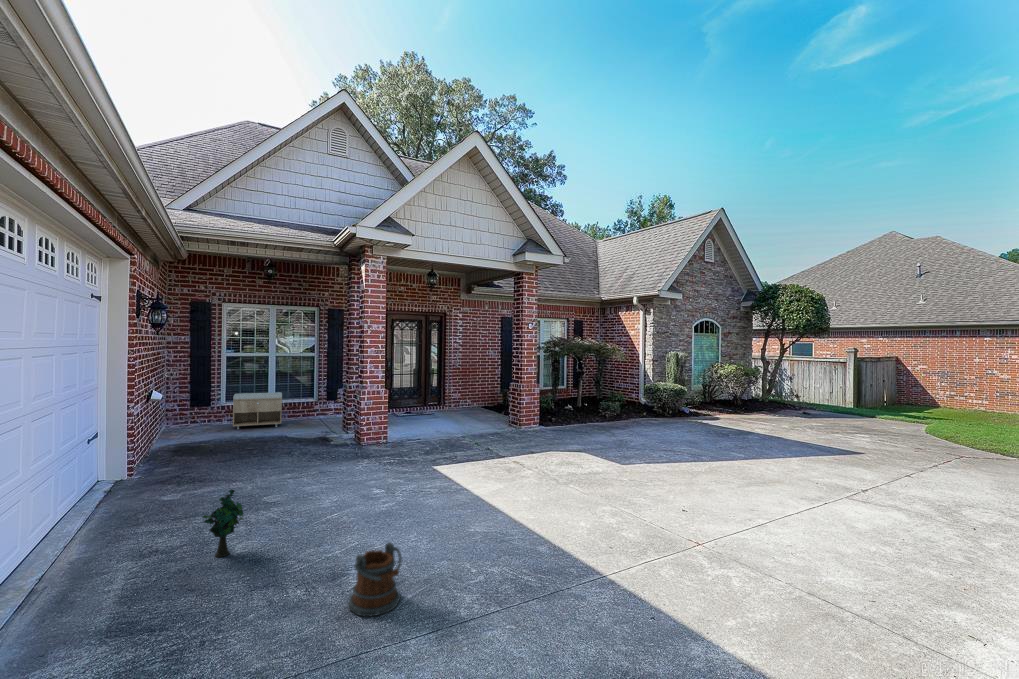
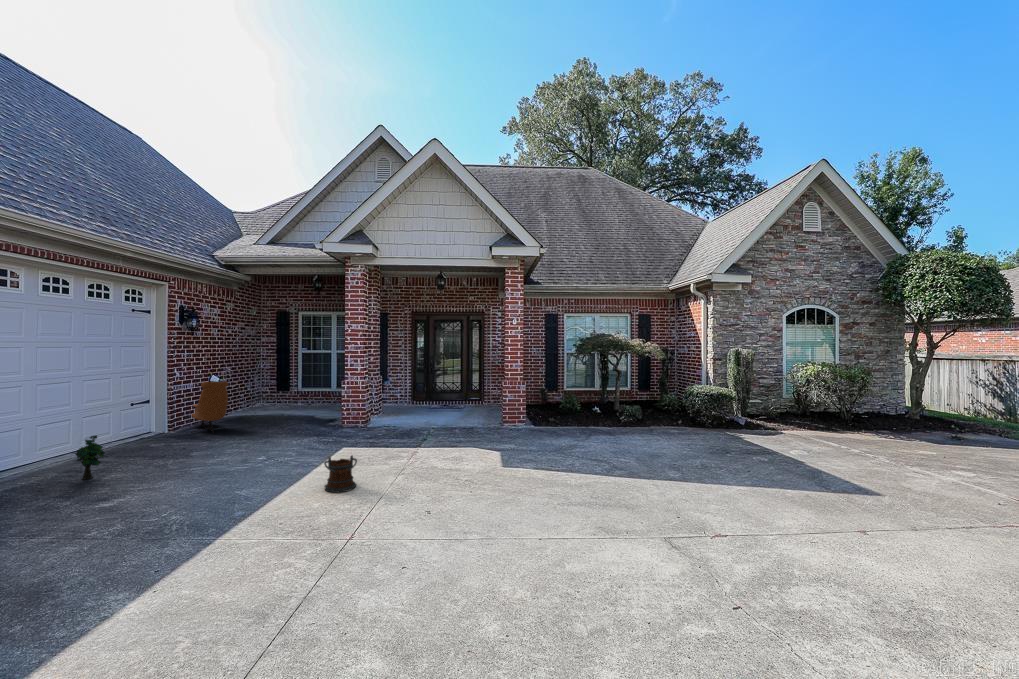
storage bench: present [233,392,282,429] -> none [298,382,339,409]
lounge chair: none [146,399,232,476] -> present [191,381,228,433]
bucket: present [348,543,402,616] -> present [324,456,357,493]

